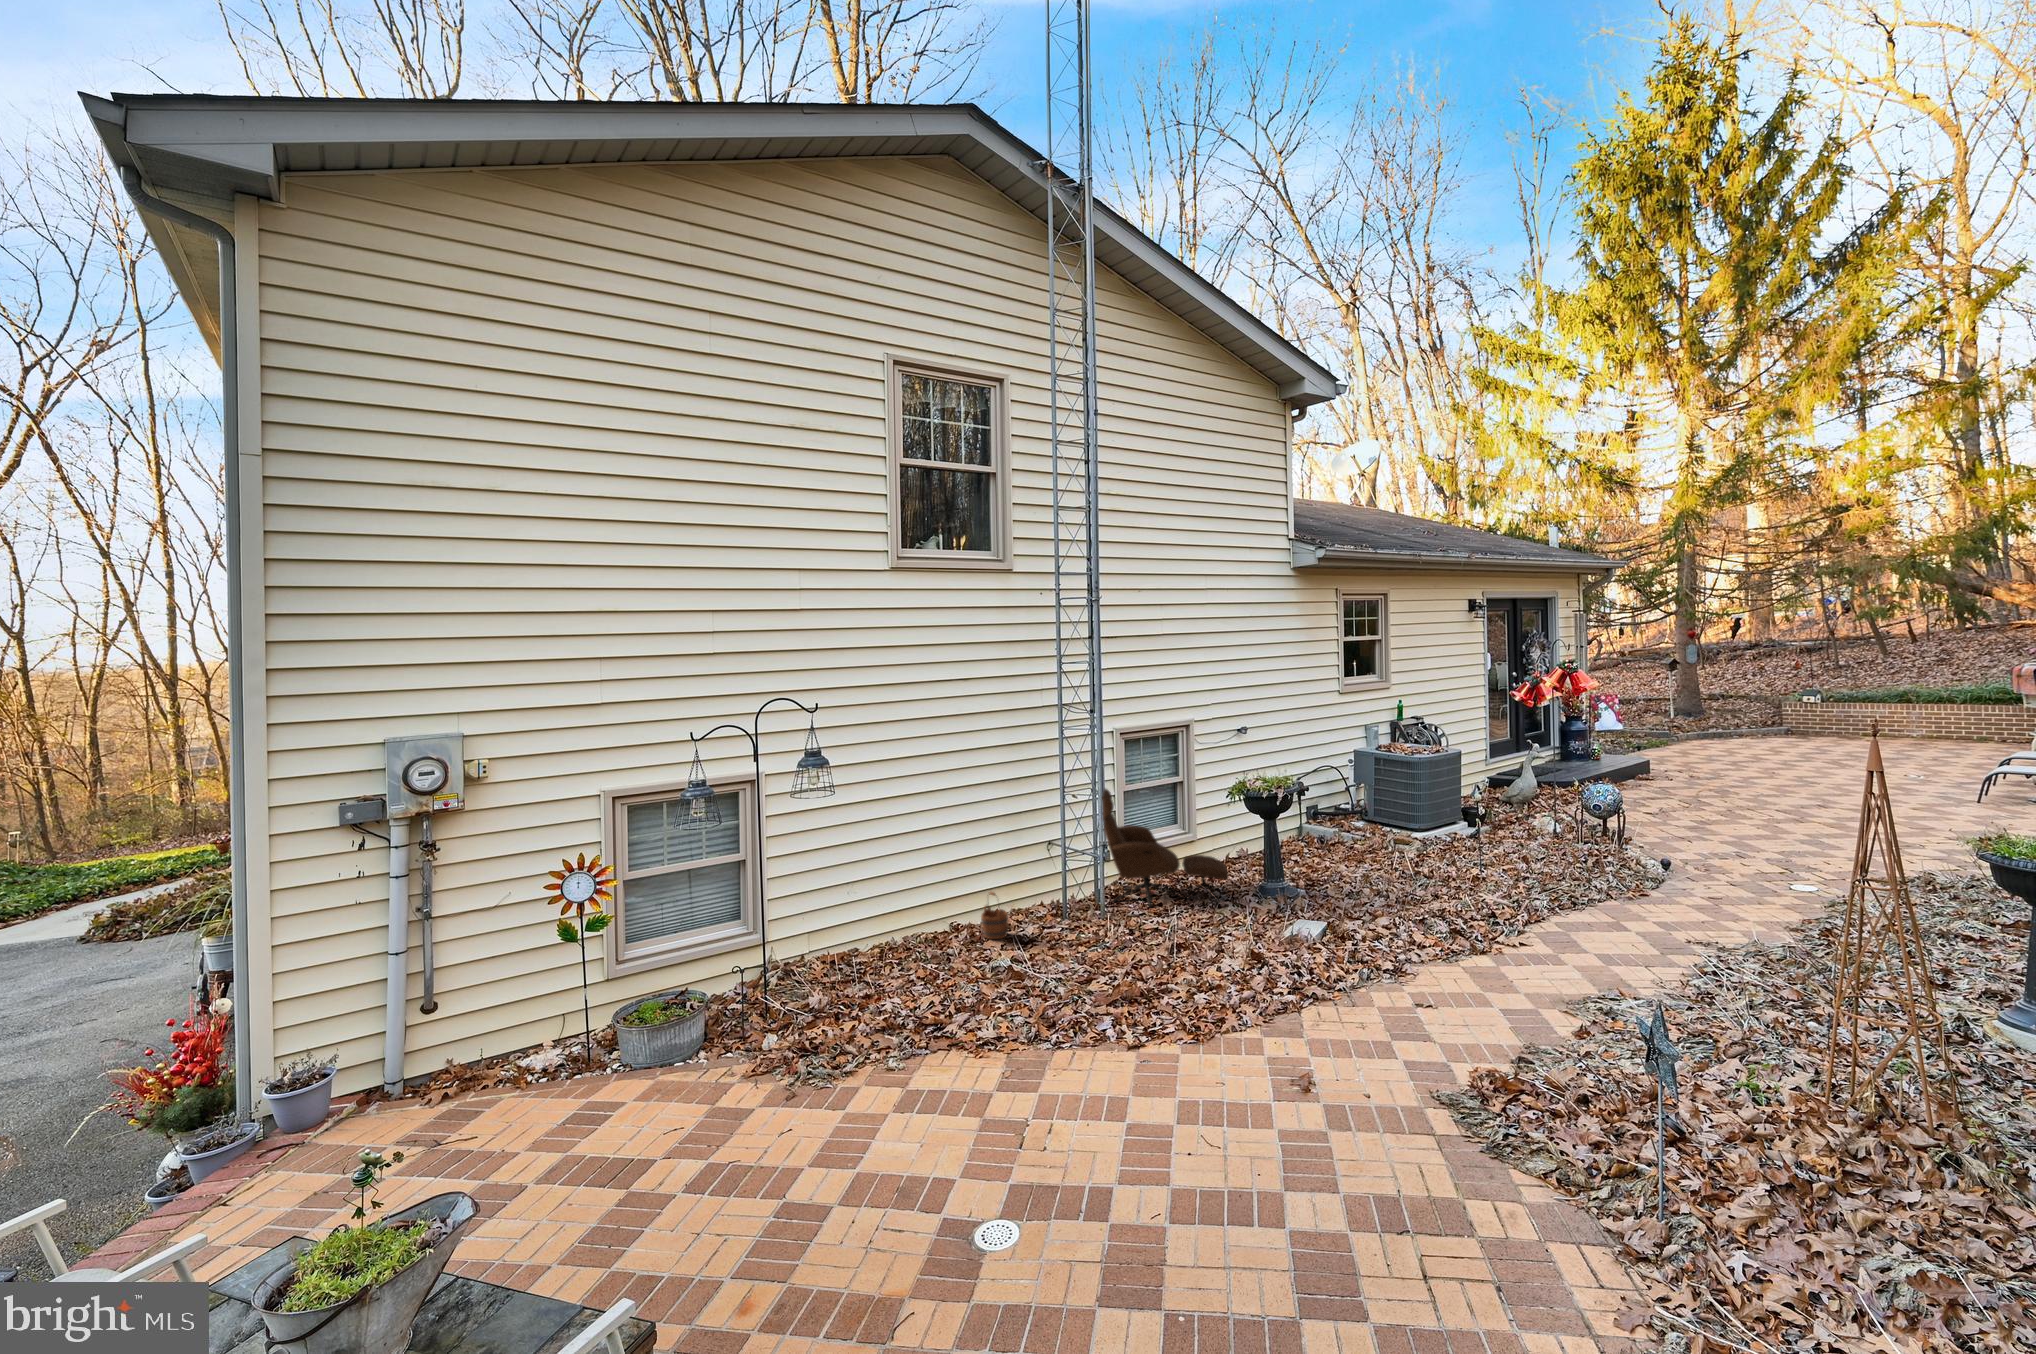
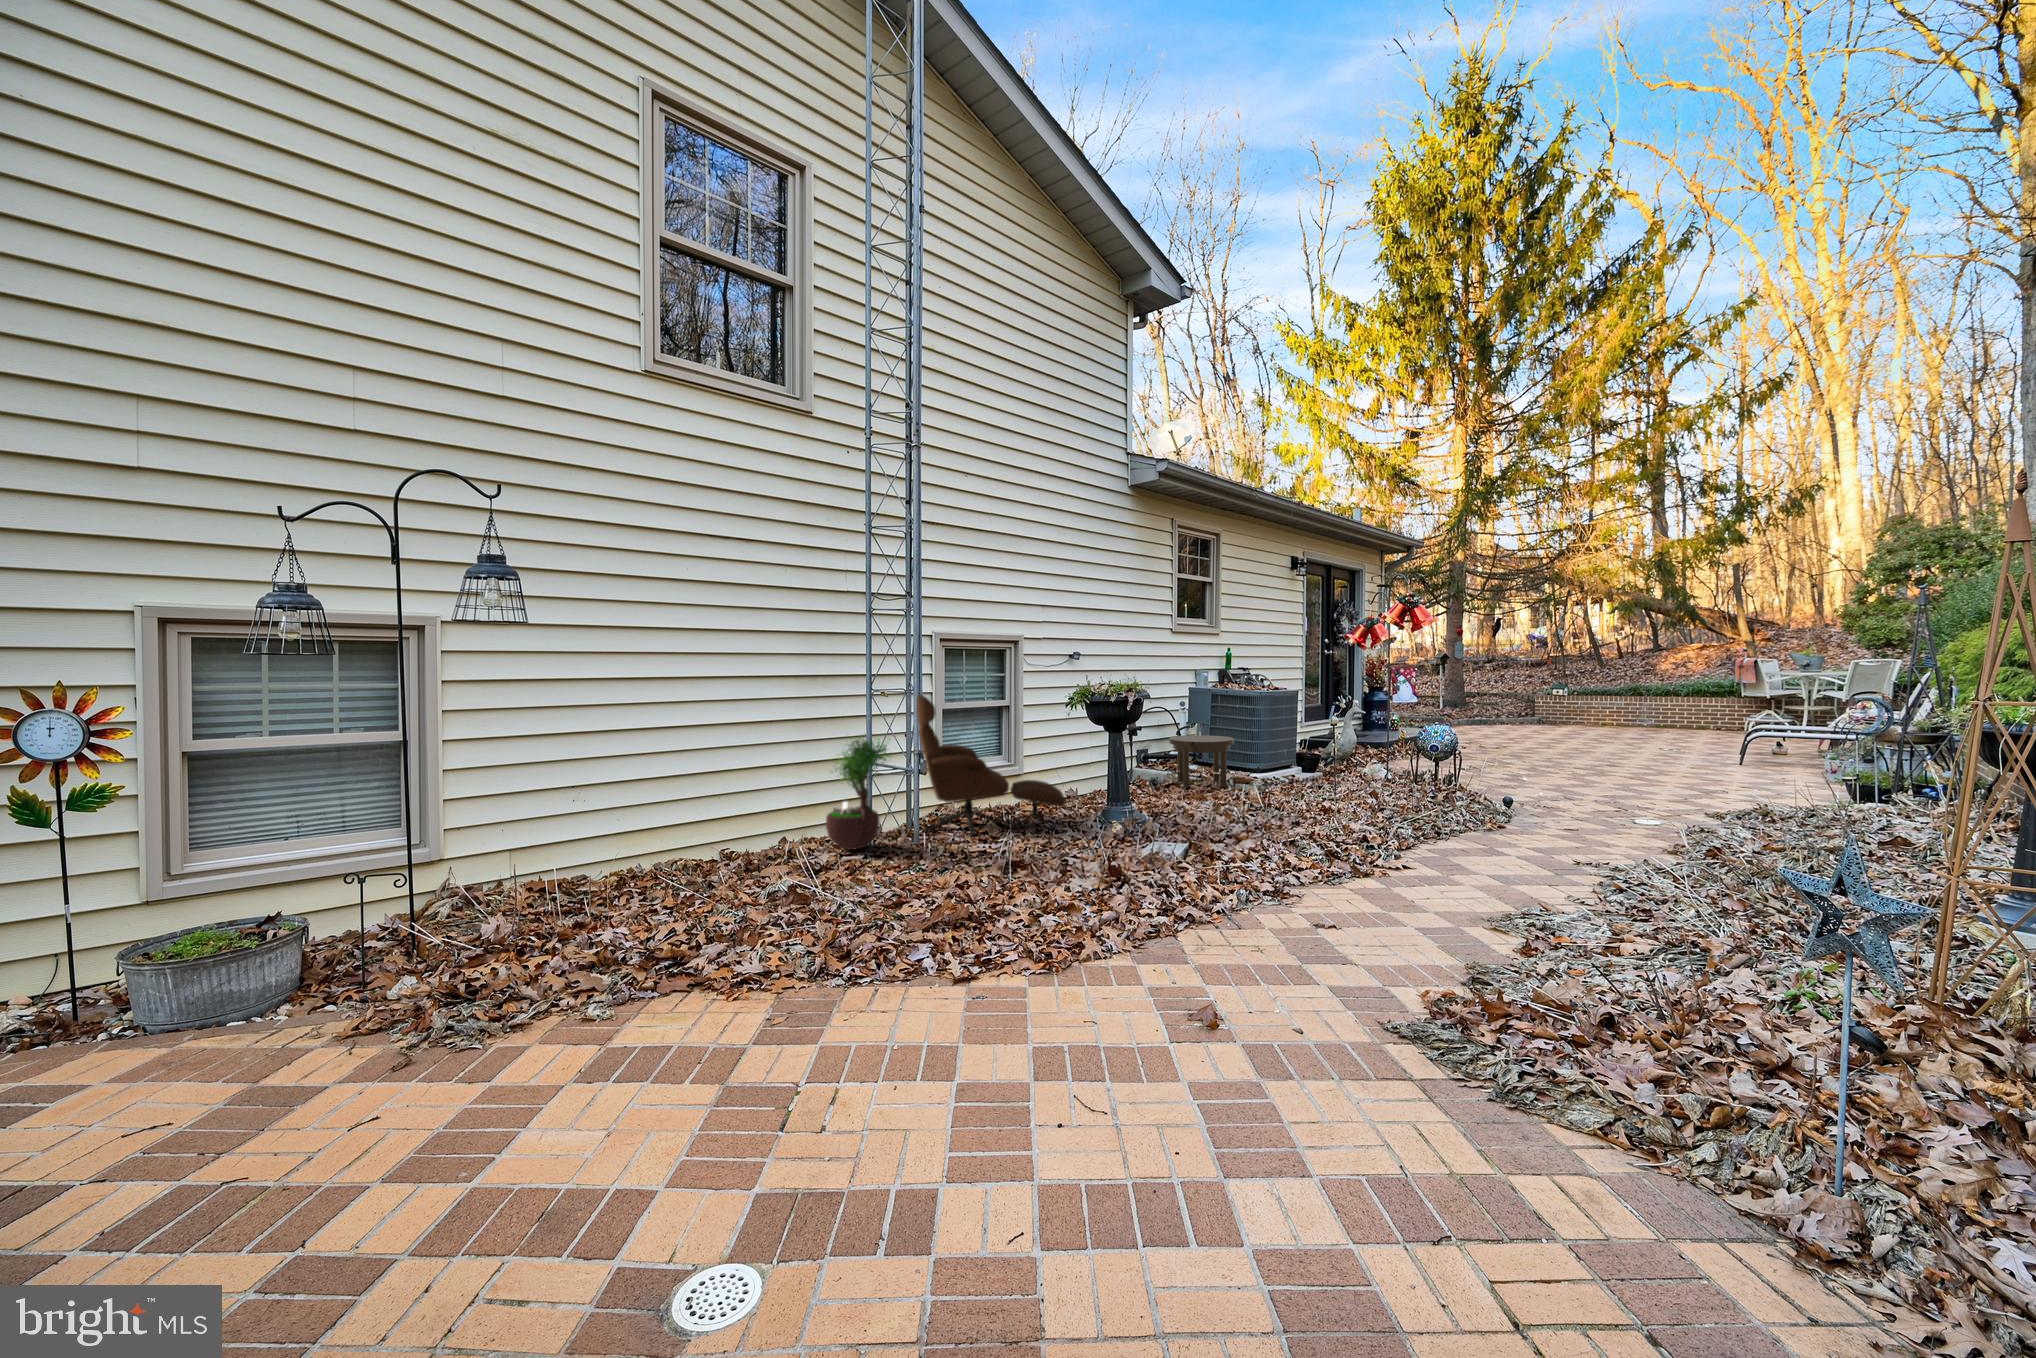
side table: none [1336,793,1399,846] -> present [1169,735,1234,788]
potted tree: none [1031,828,1082,923] -> present [826,734,891,850]
wooden bucket: present [981,892,1008,939] -> none [758,805,795,866]

